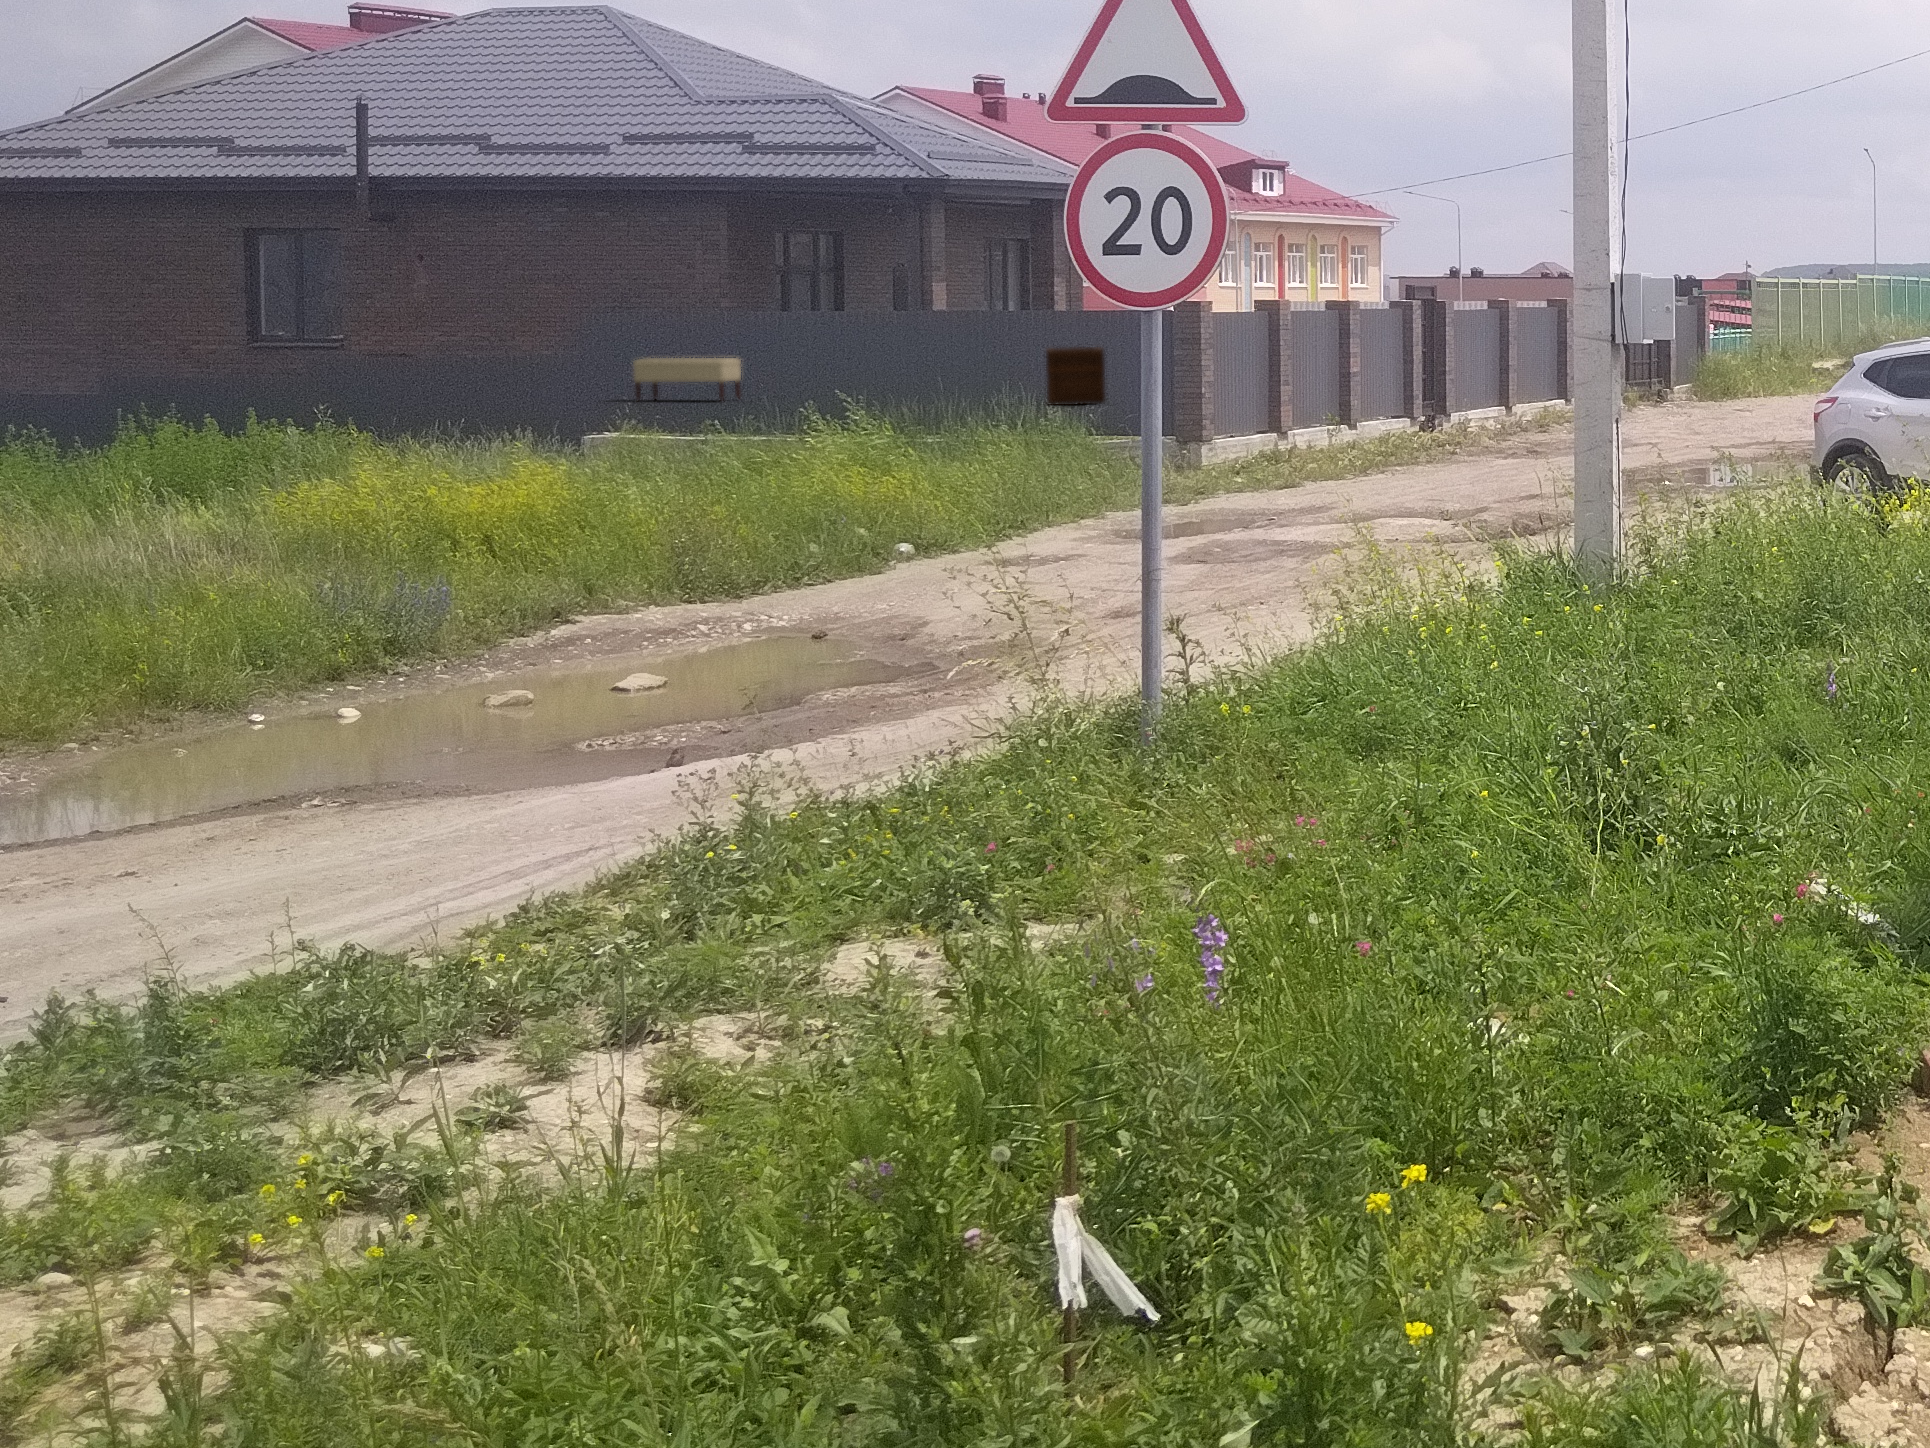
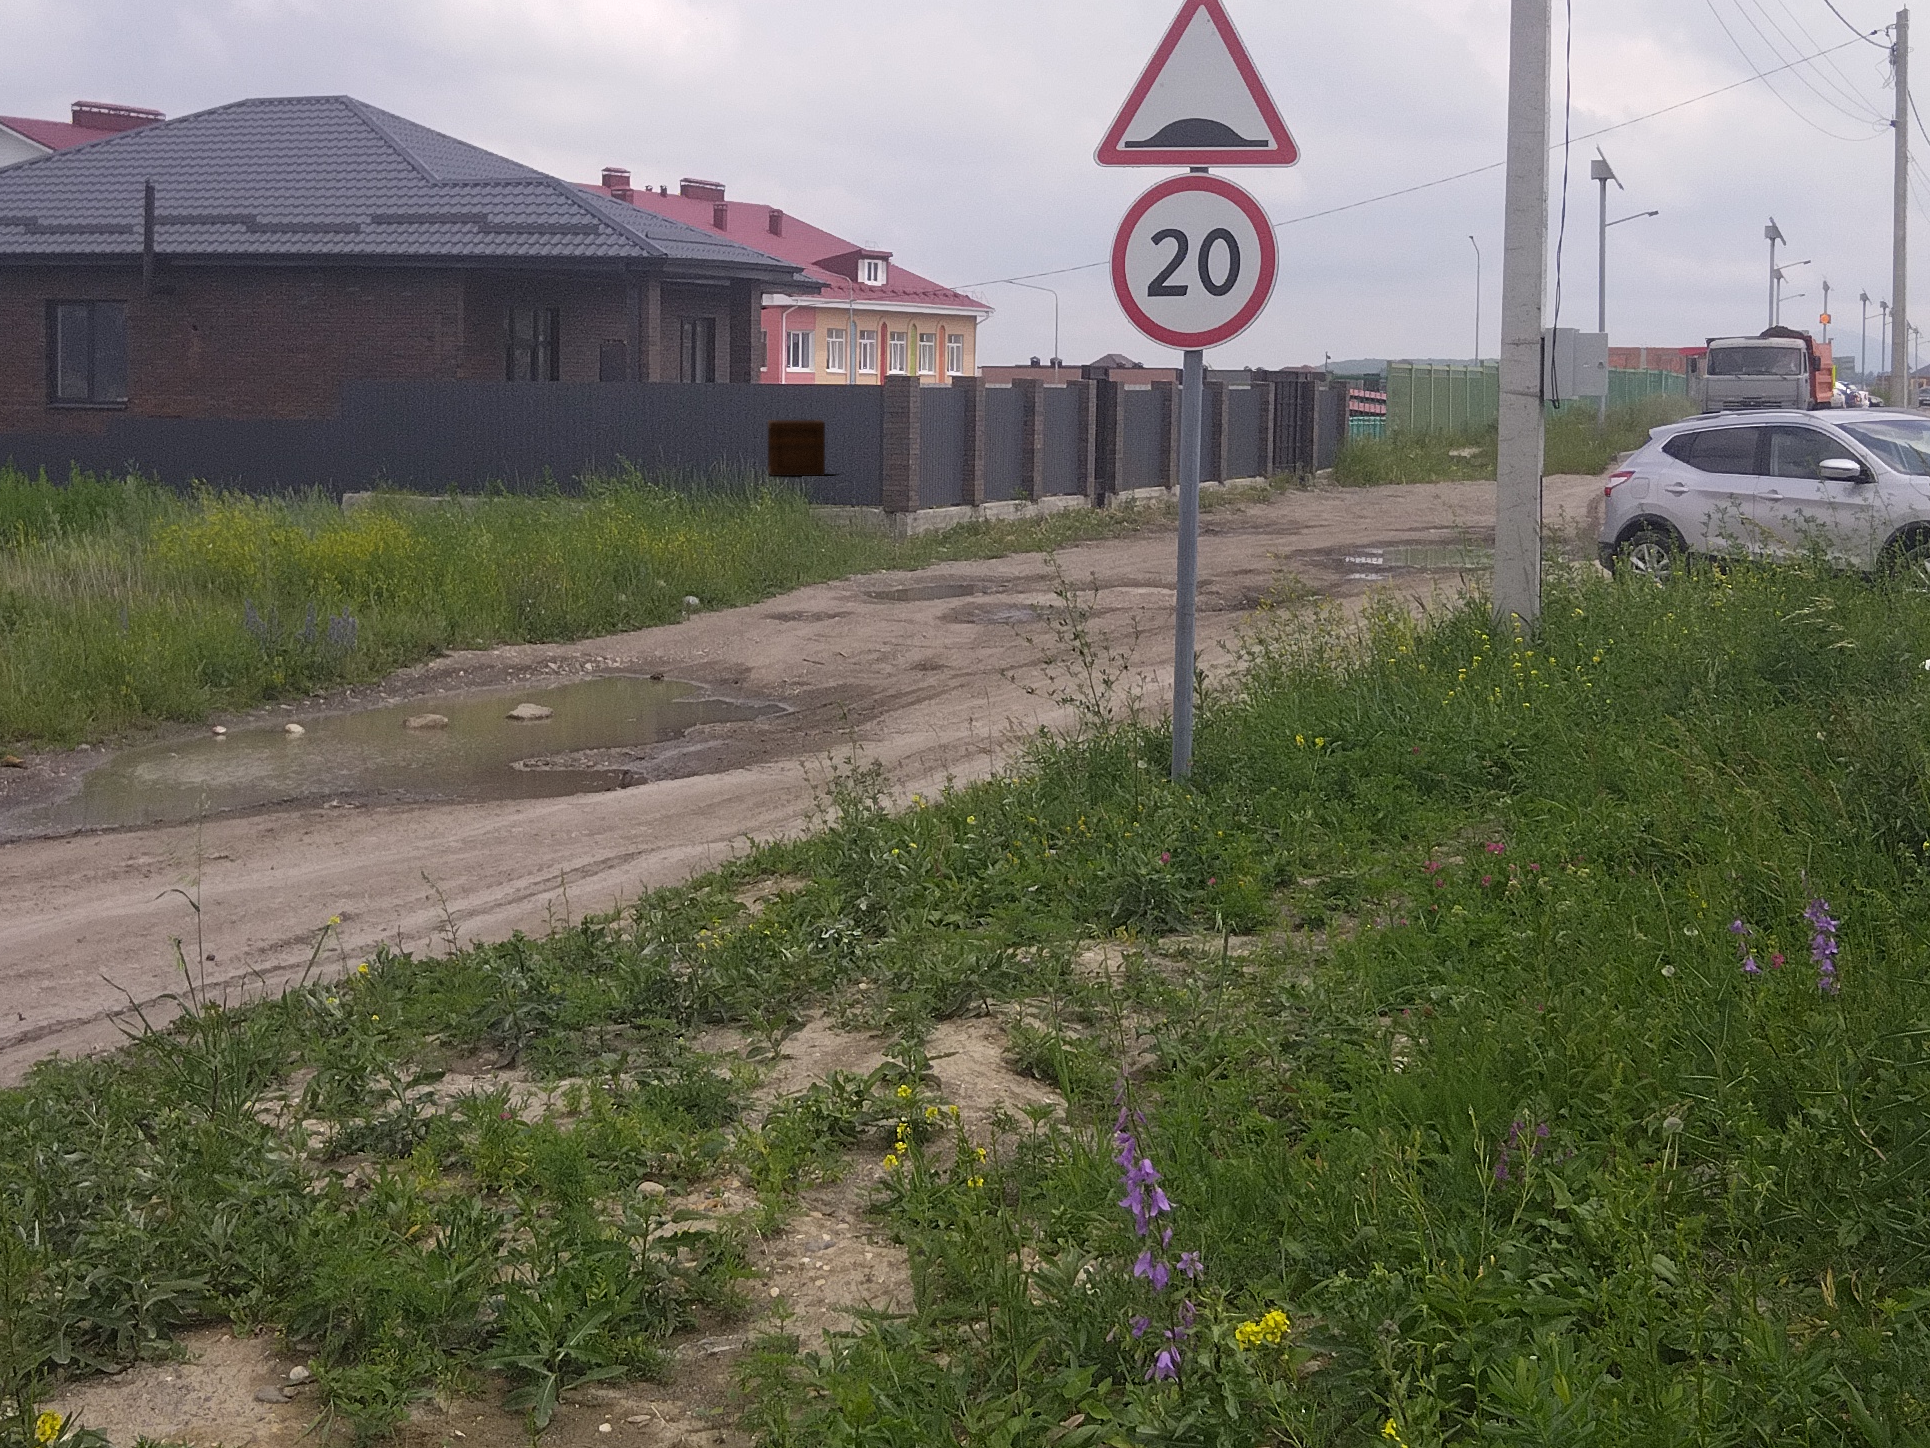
bench: present [633,358,741,402] -> none [387,425,483,467]

